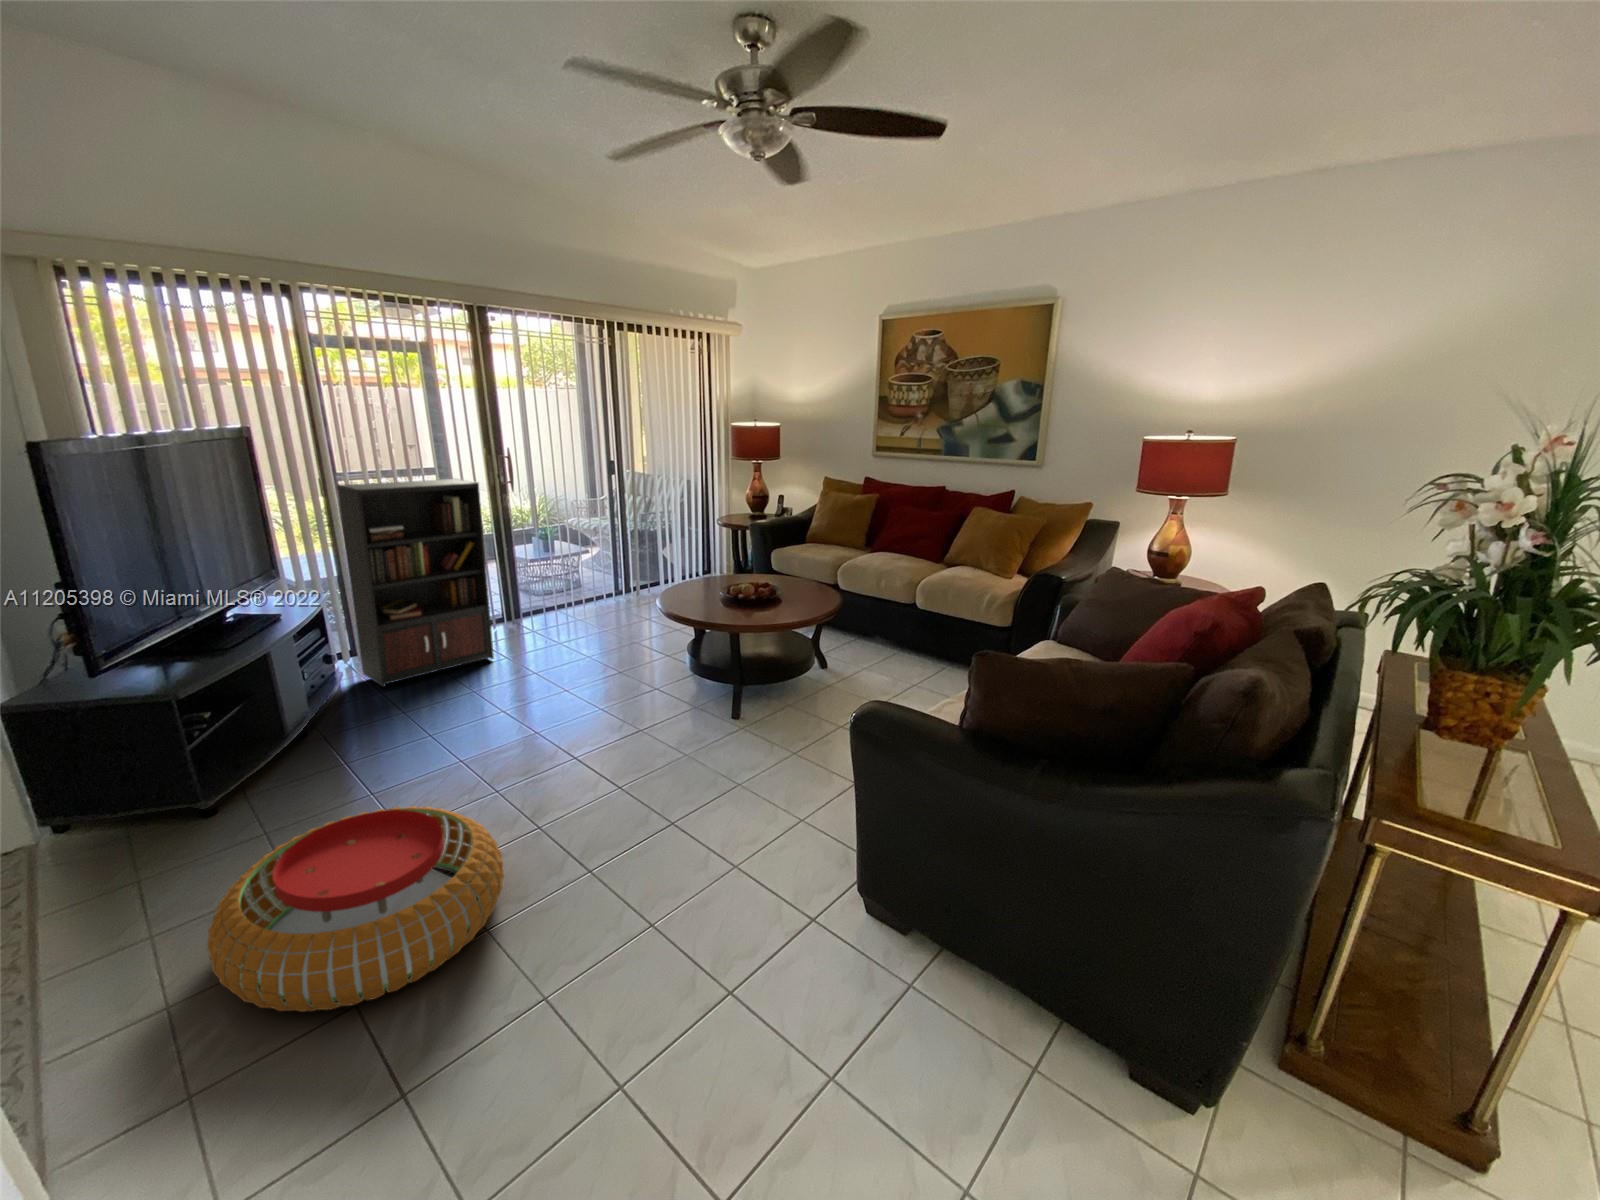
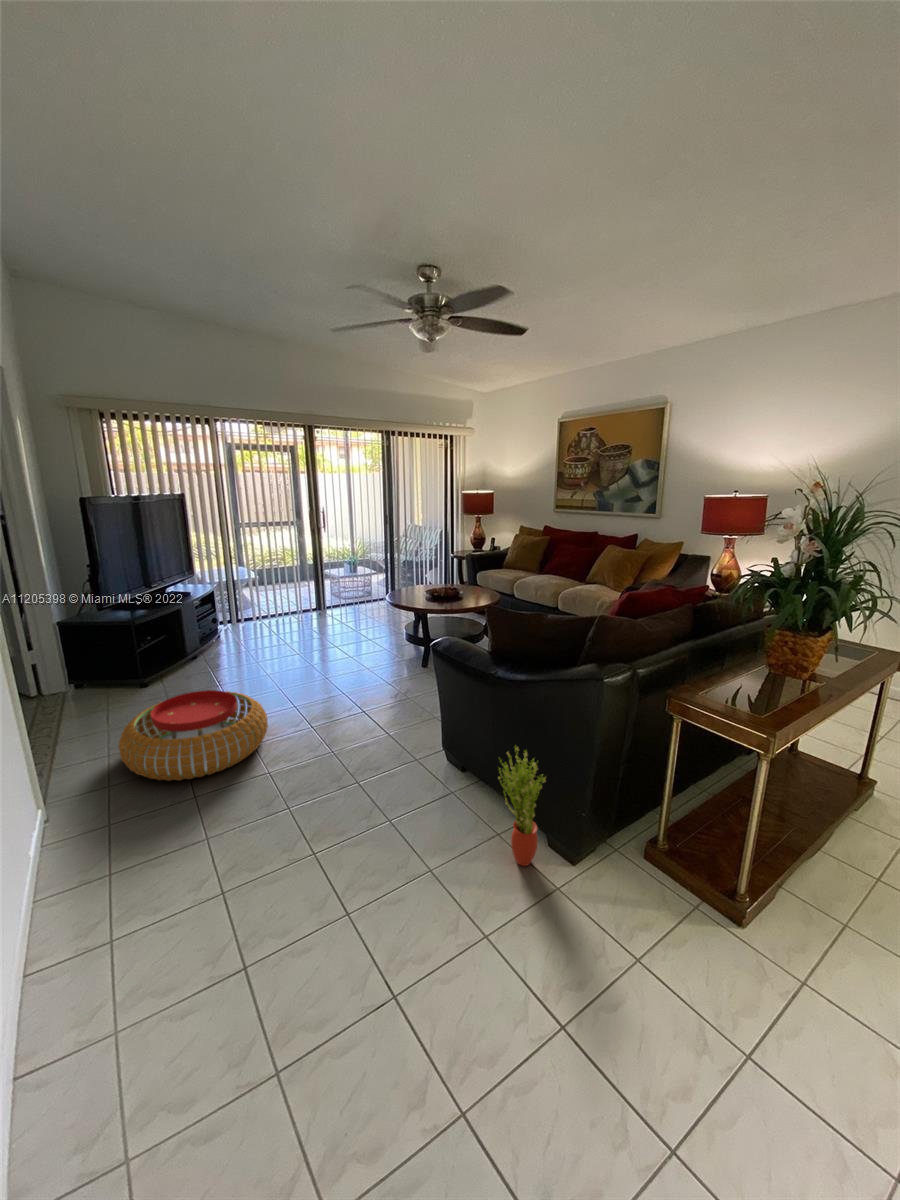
bookcase: present [337,479,494,687] -> none [225,523,305,639]
potted plant: none [997,882,1089,1077] -> present [498,747,546,866]

